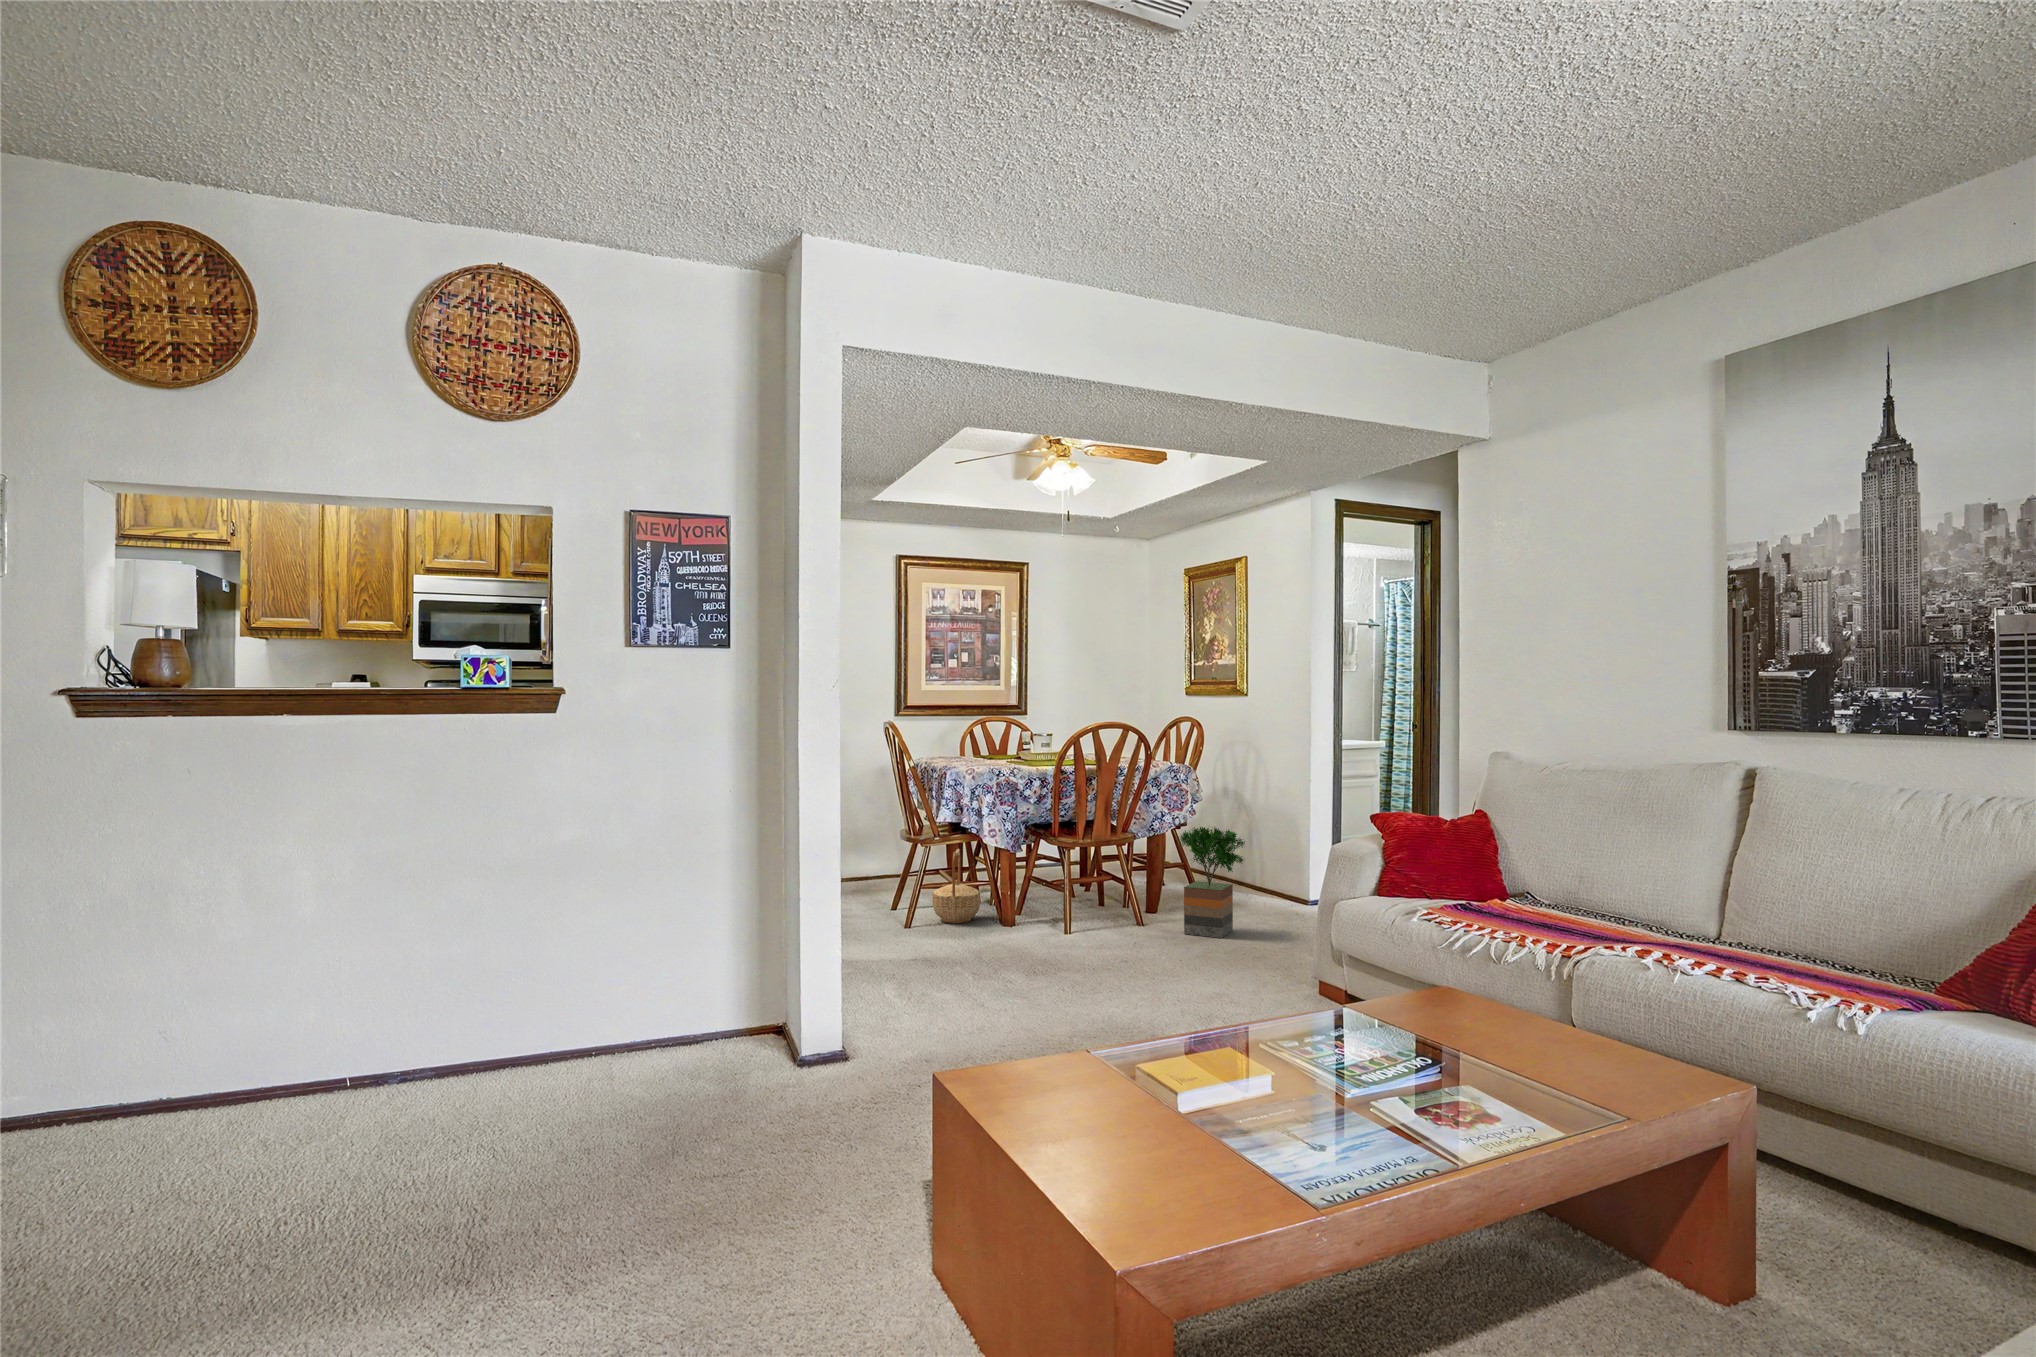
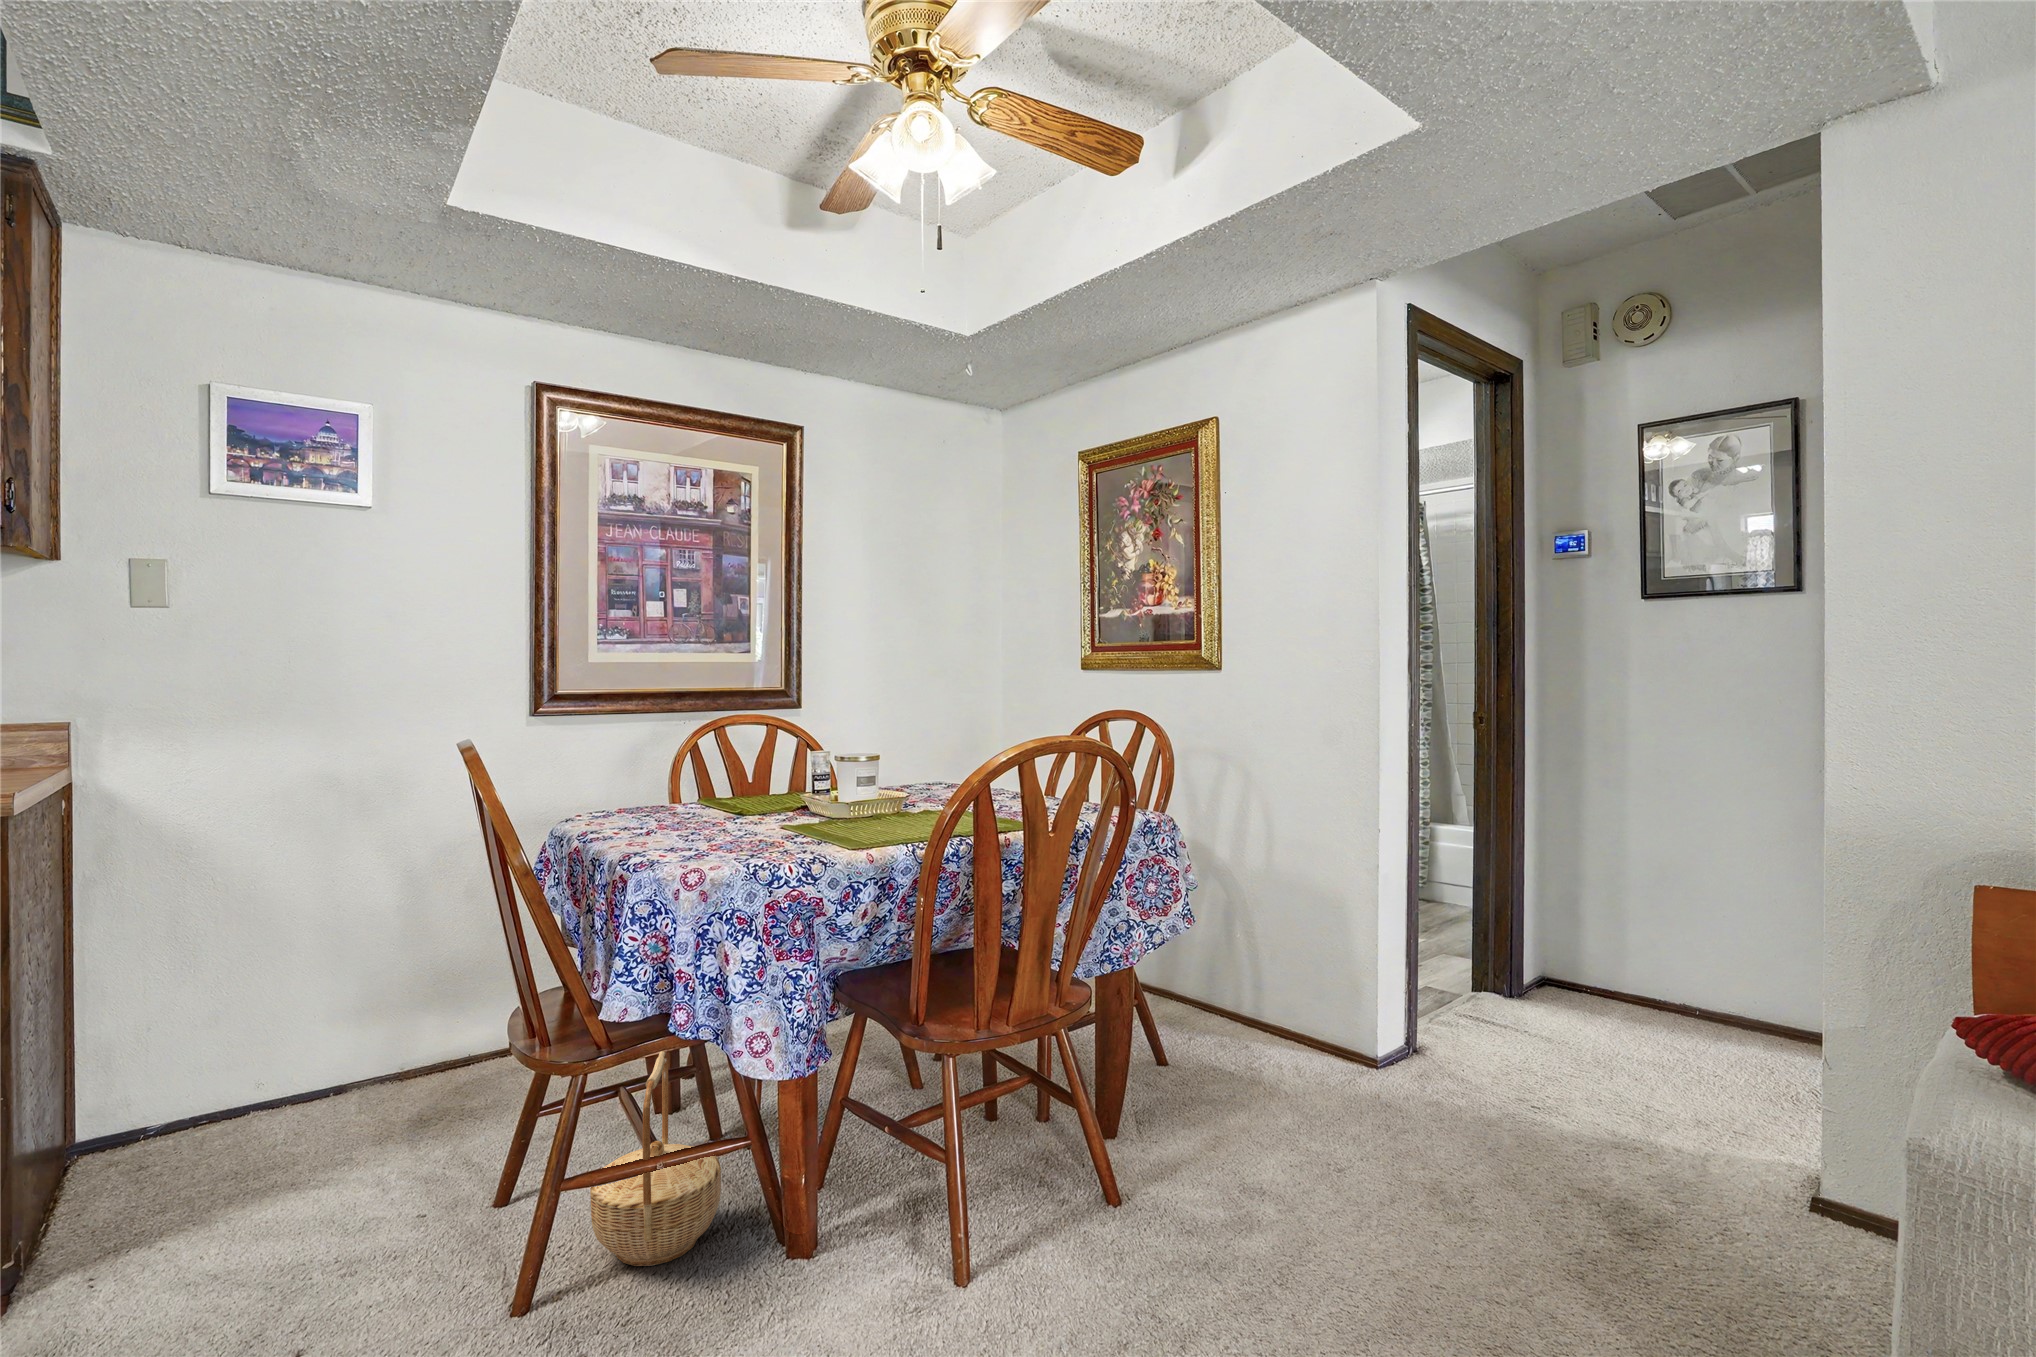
potted tree: present [1180,827,1245,938] -> none [1203,970,1381,1256]

